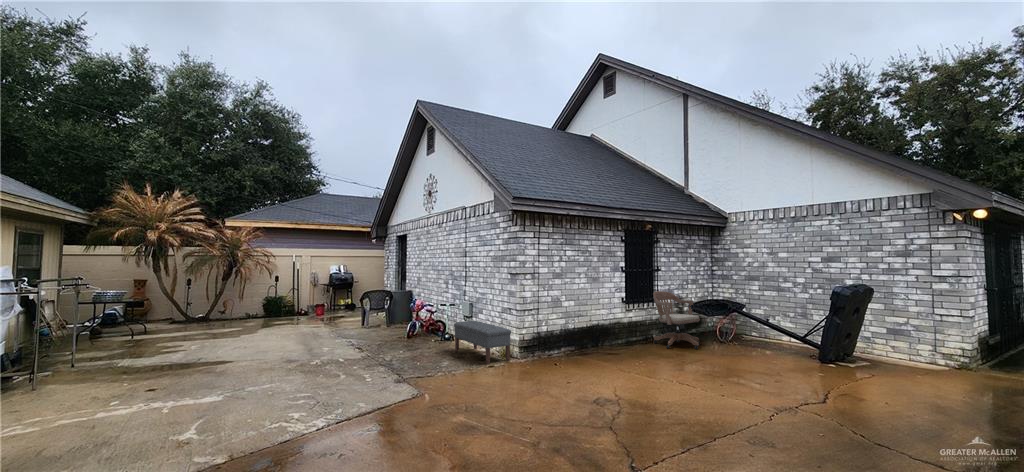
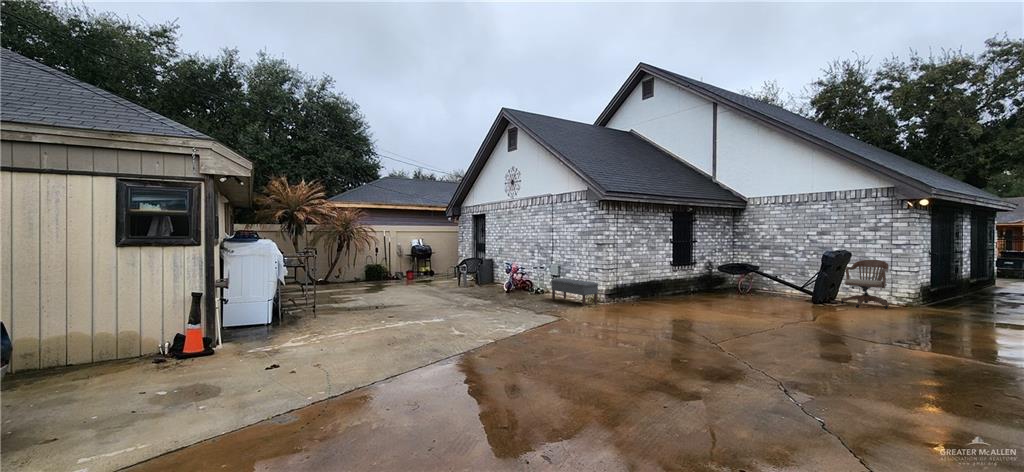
chair: present [653,291,700,349] -> present [841,260,889,309]

